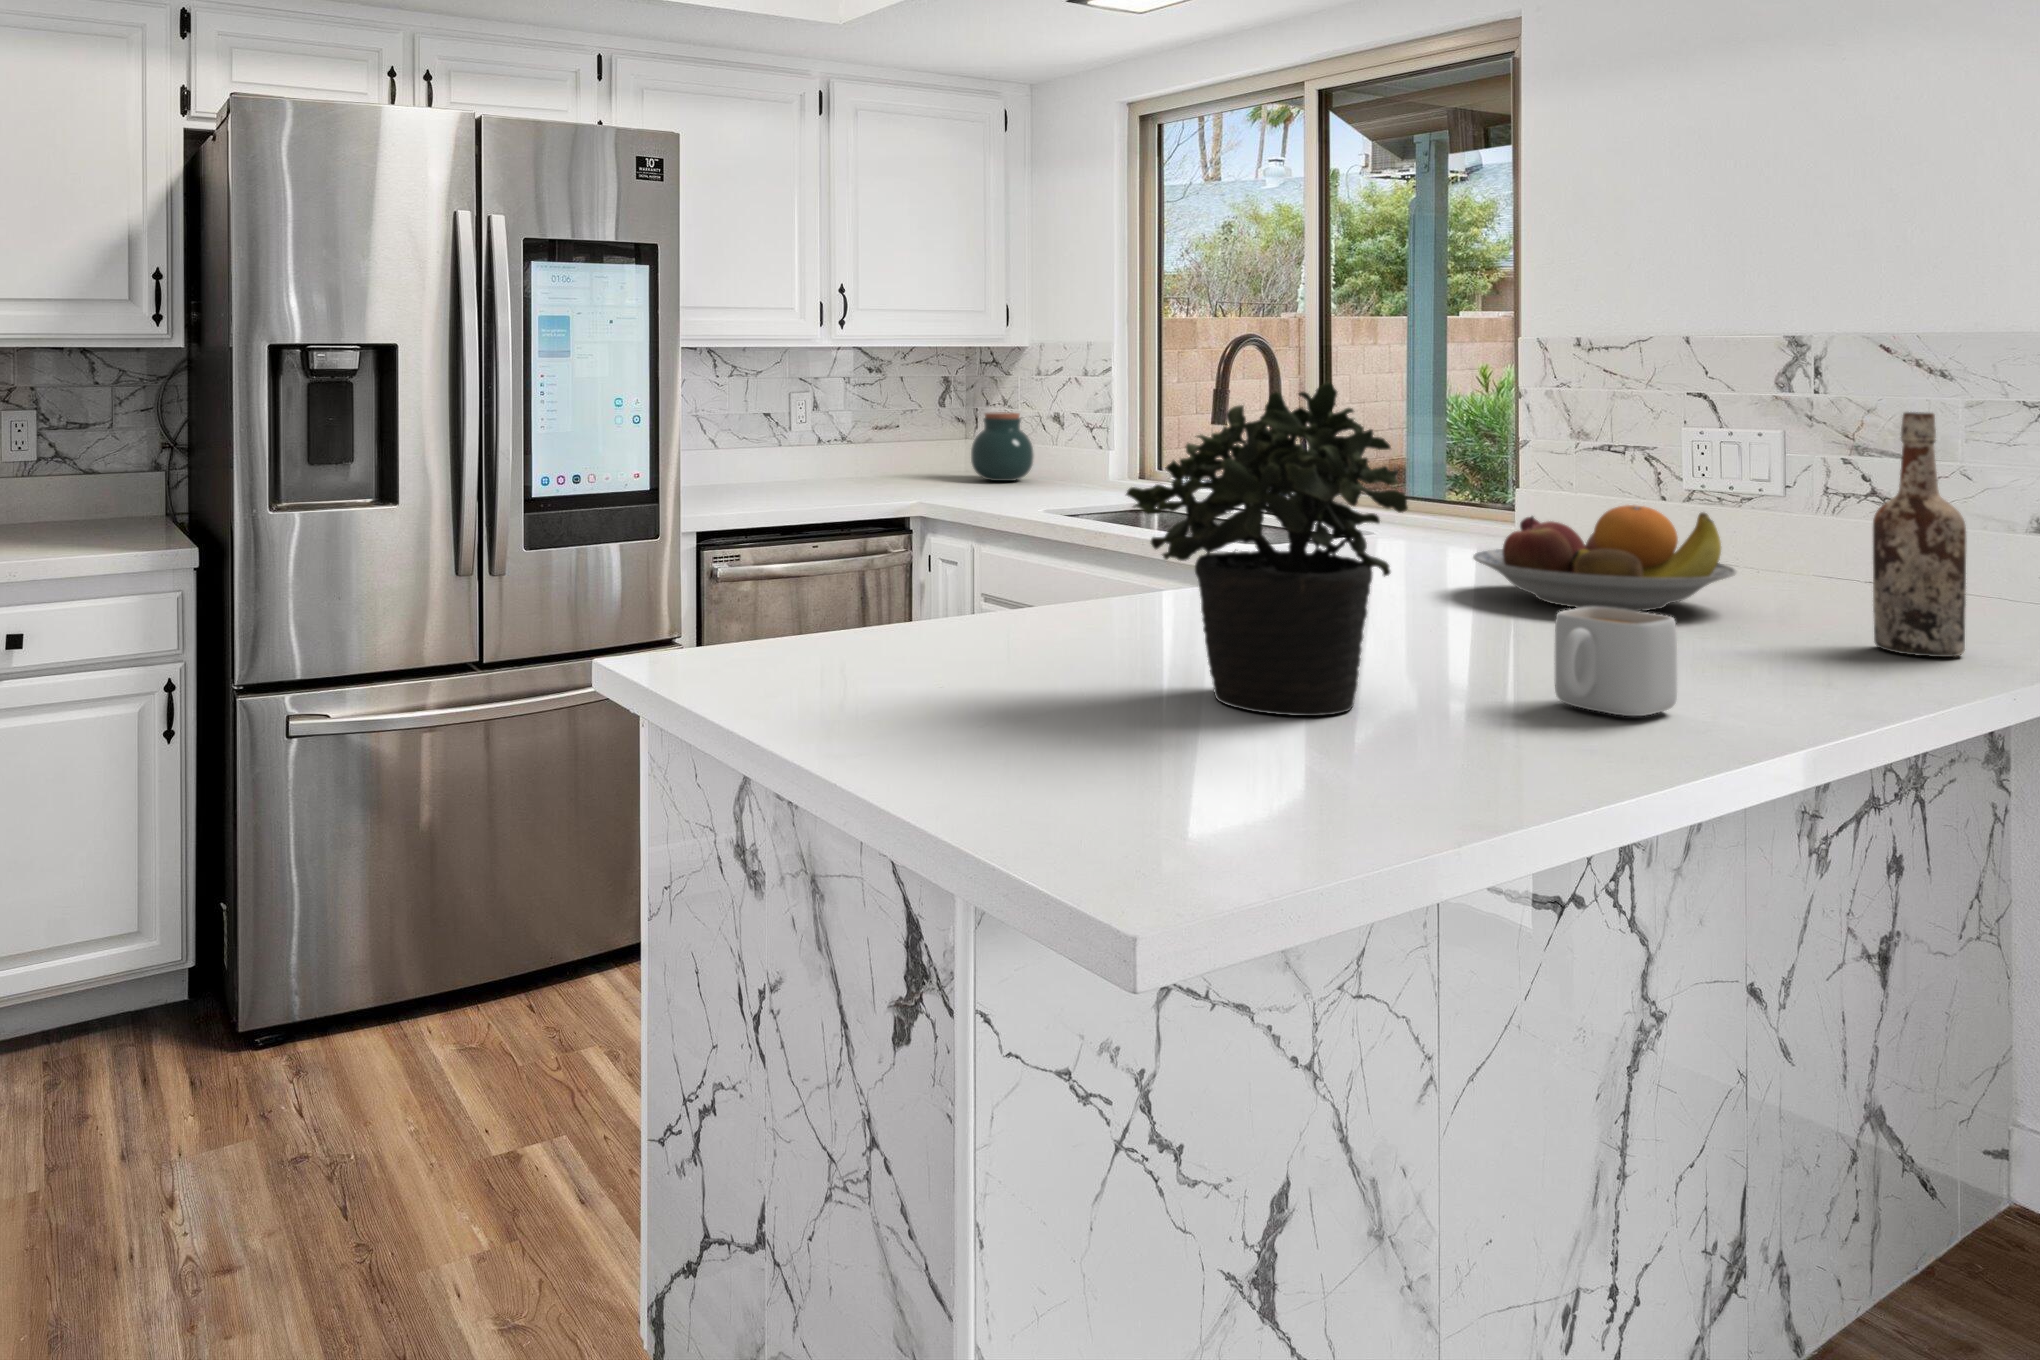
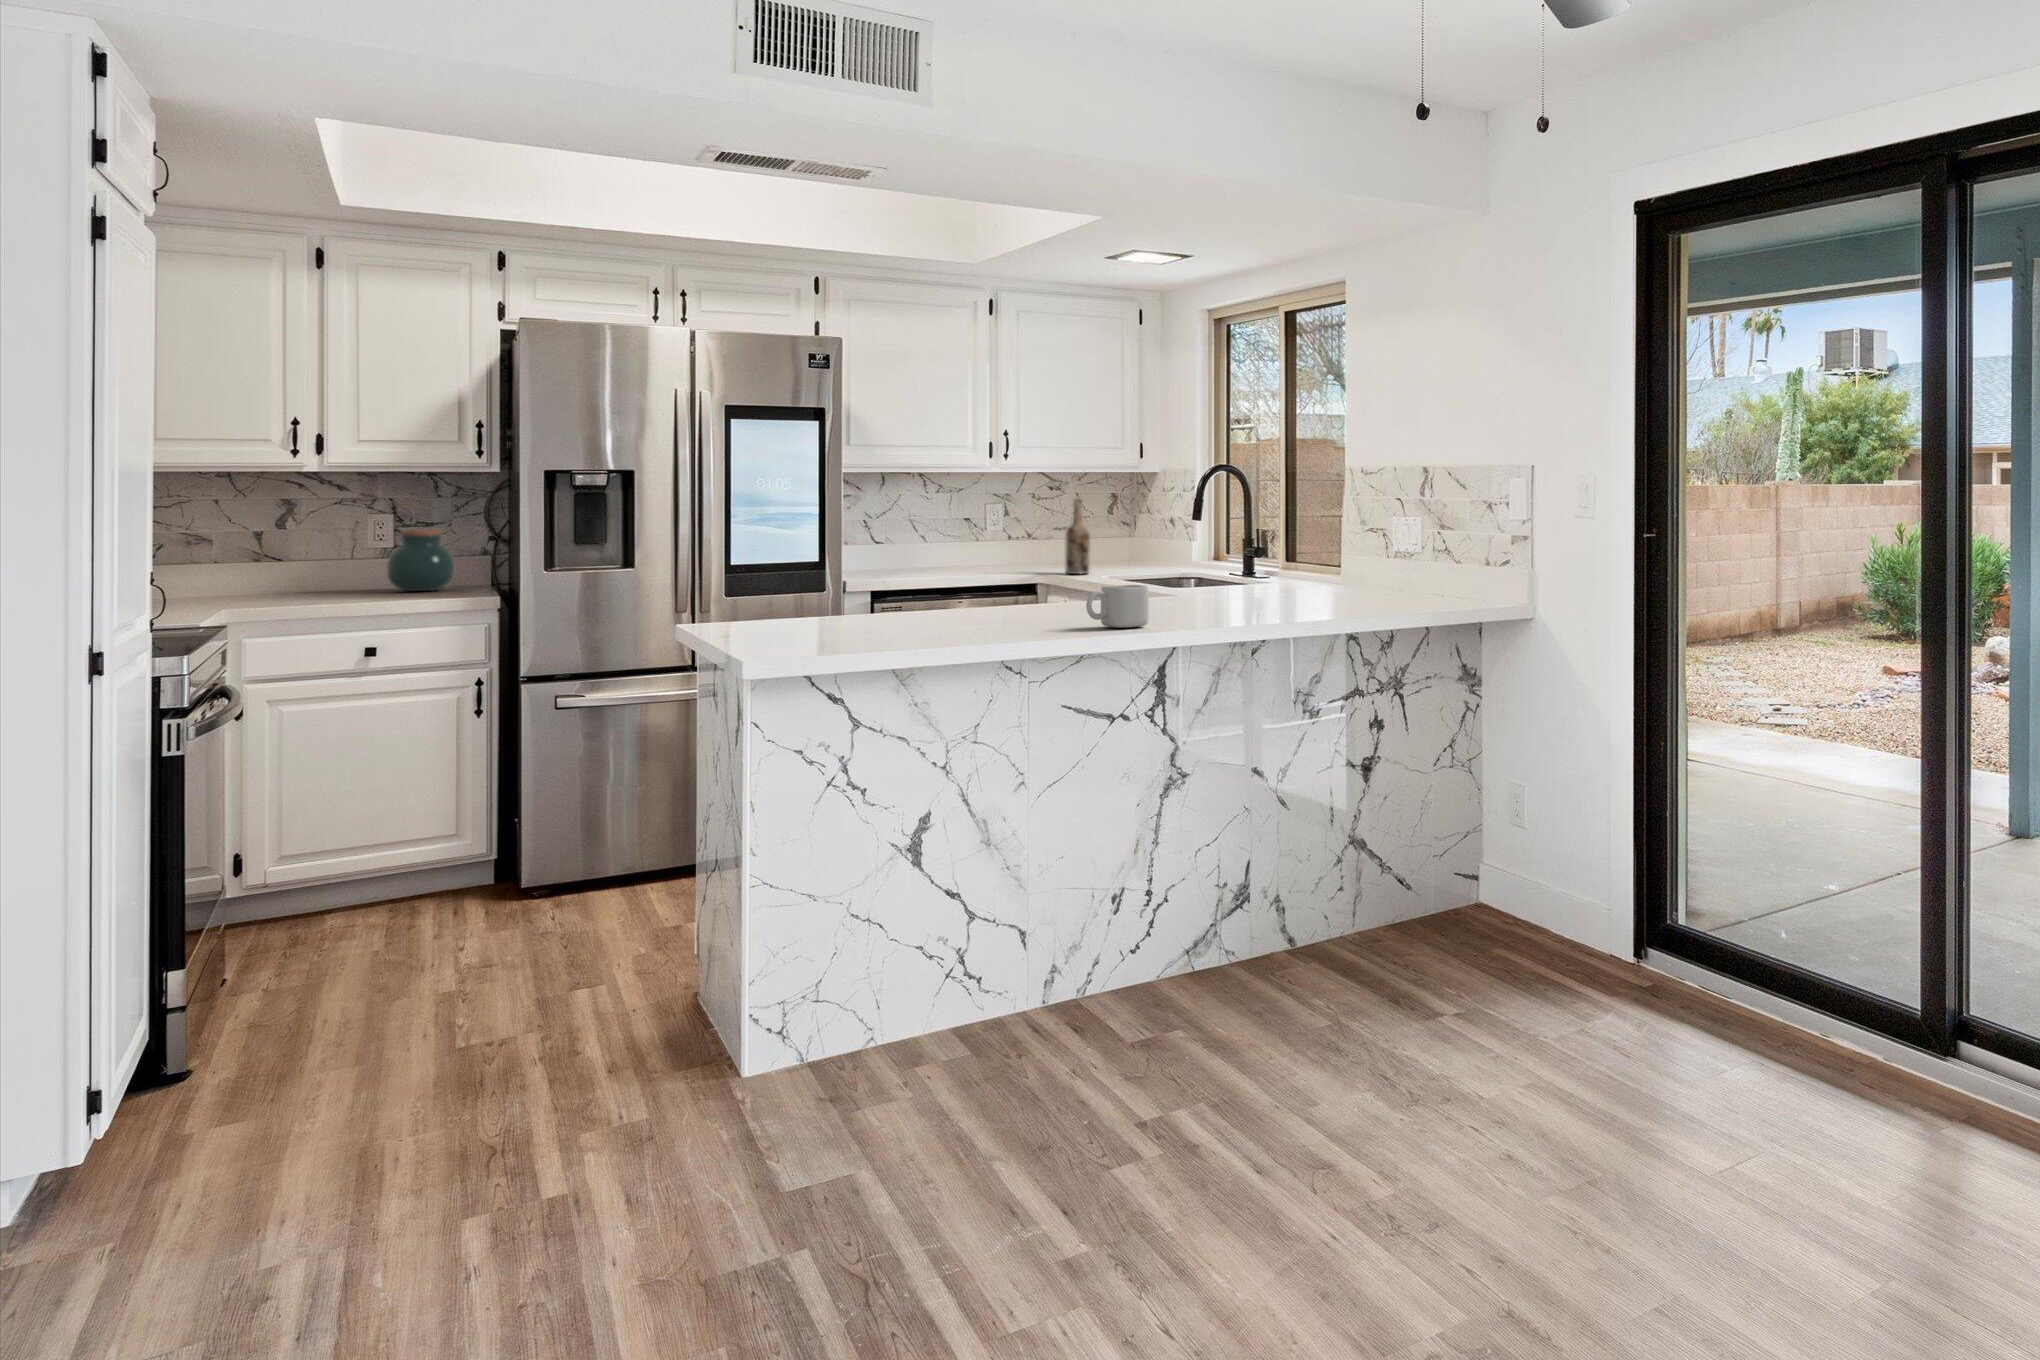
potted plant: present [1126,382,1408,716] -> none [919,485,1031,630]
jar: present [971,412,1034,481] -> present [387,530,455,591]
wine bottle: present [1873,412,1966,657] -> present [1065,499,1090,574]
fruit bowl: present [1473,505,1736,611] -> none [1211,553,1331,605]

